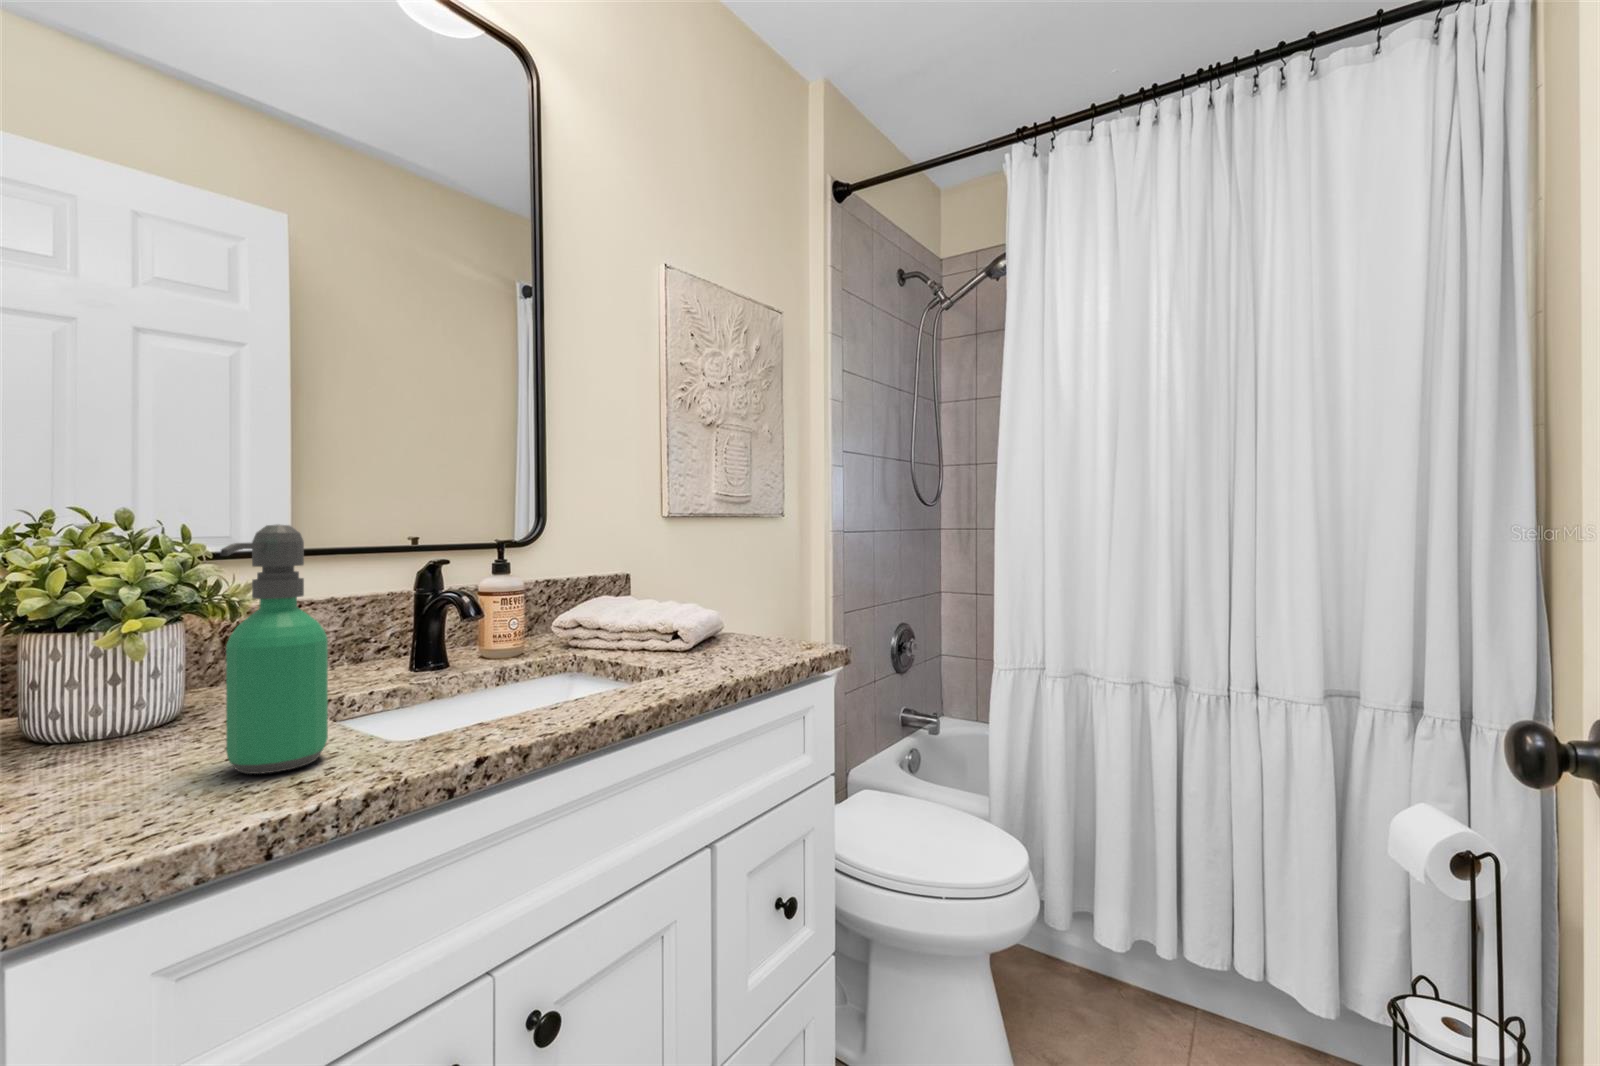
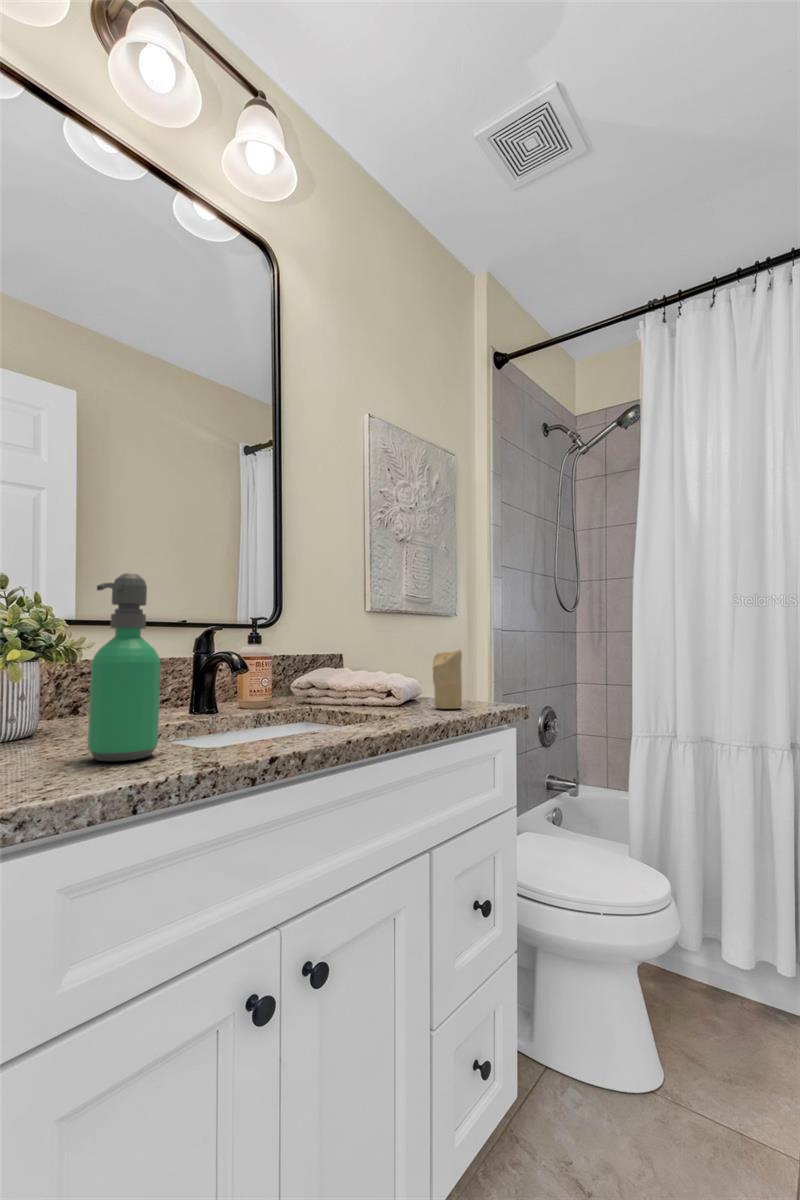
candle: none [727,582,764,657] -> present [433,650,462,709]

